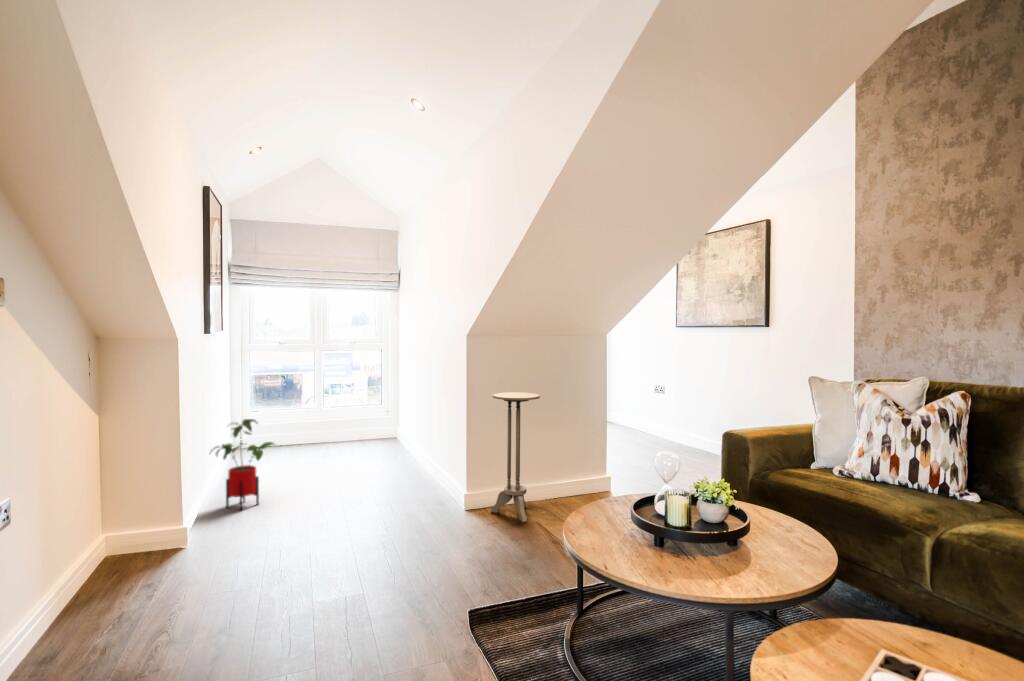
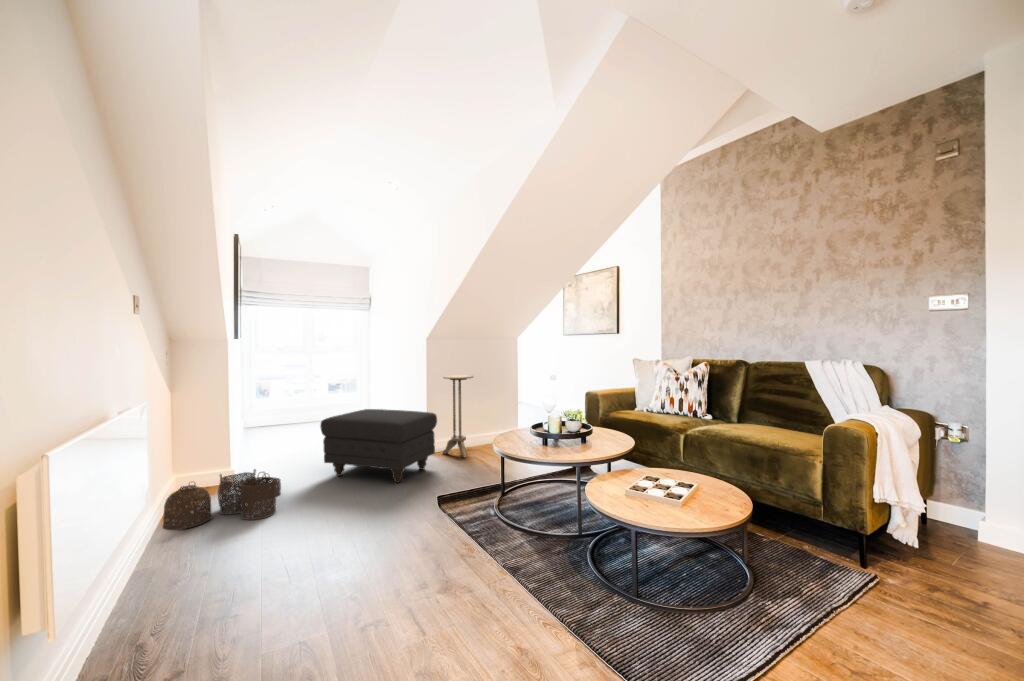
house plant: present [214,419,274,510] -> none [241,400,289,464]
ottoman: none [306,440,480,566] -> present [320,409,437,483]
woven basket: none [50,537,241,635] -> present [163,469,281,530]

